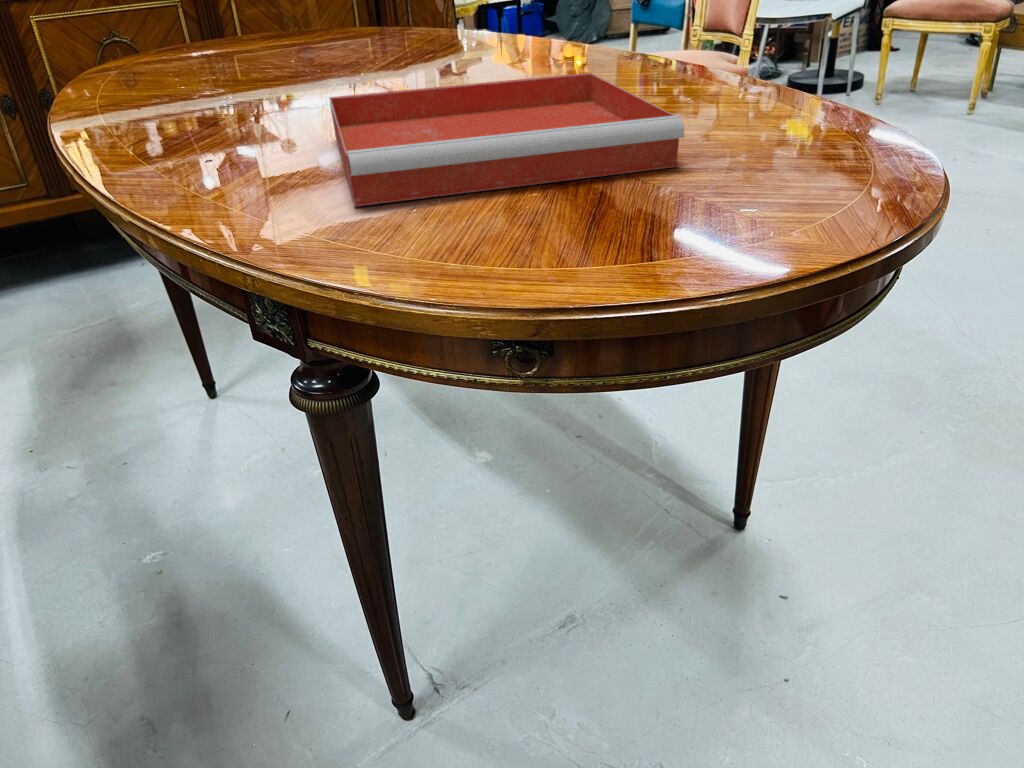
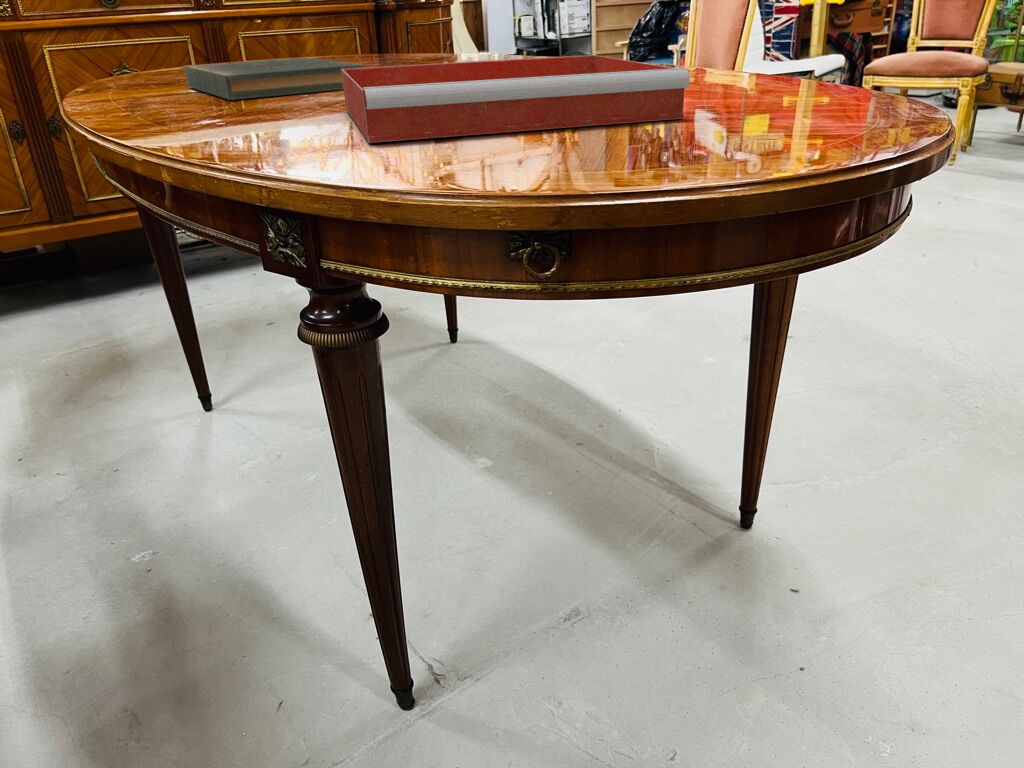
book: none [172,48,360,113] -> present [184,57,364,100]

